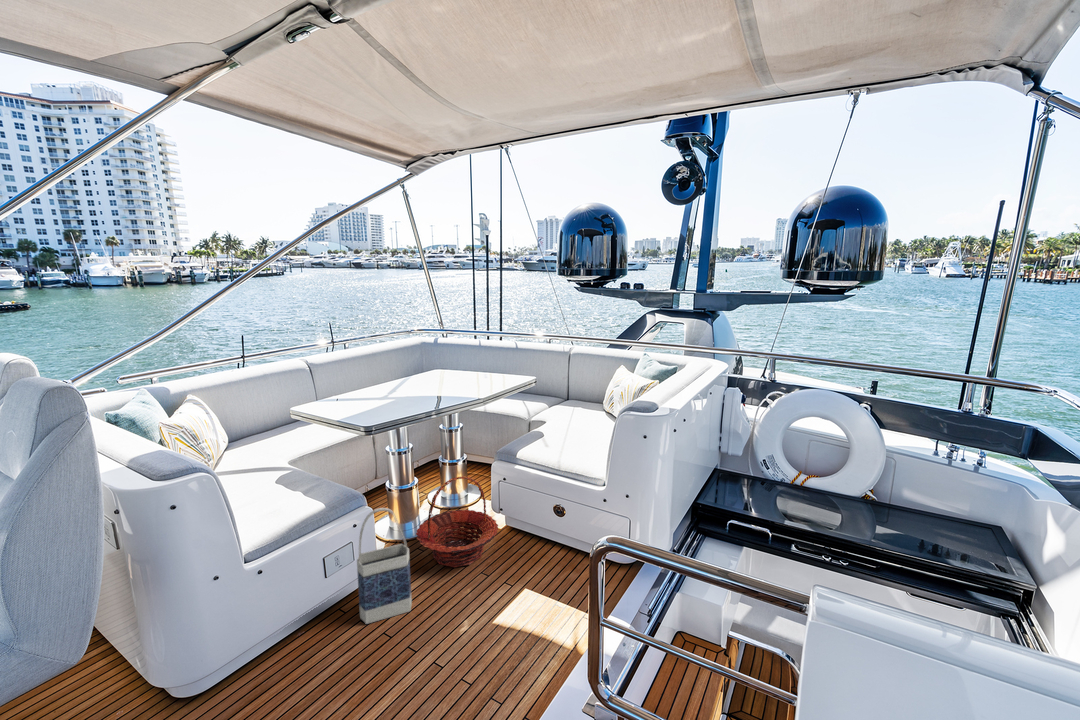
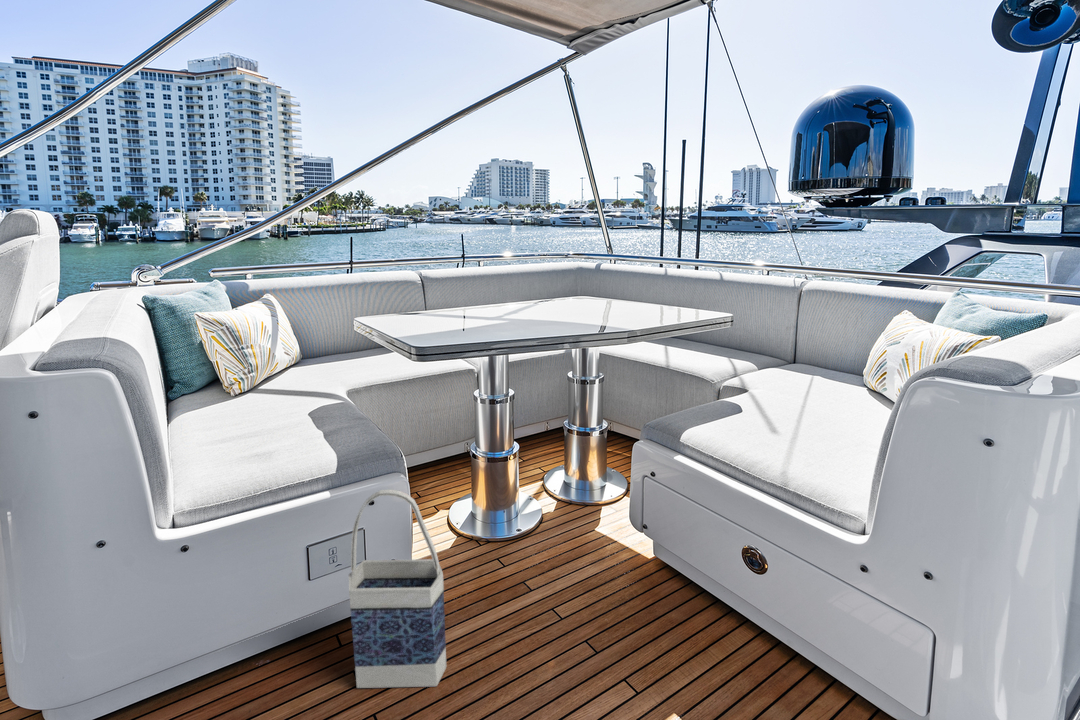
basket: present [416,476,498,567] -> none [488,457,632,617]

